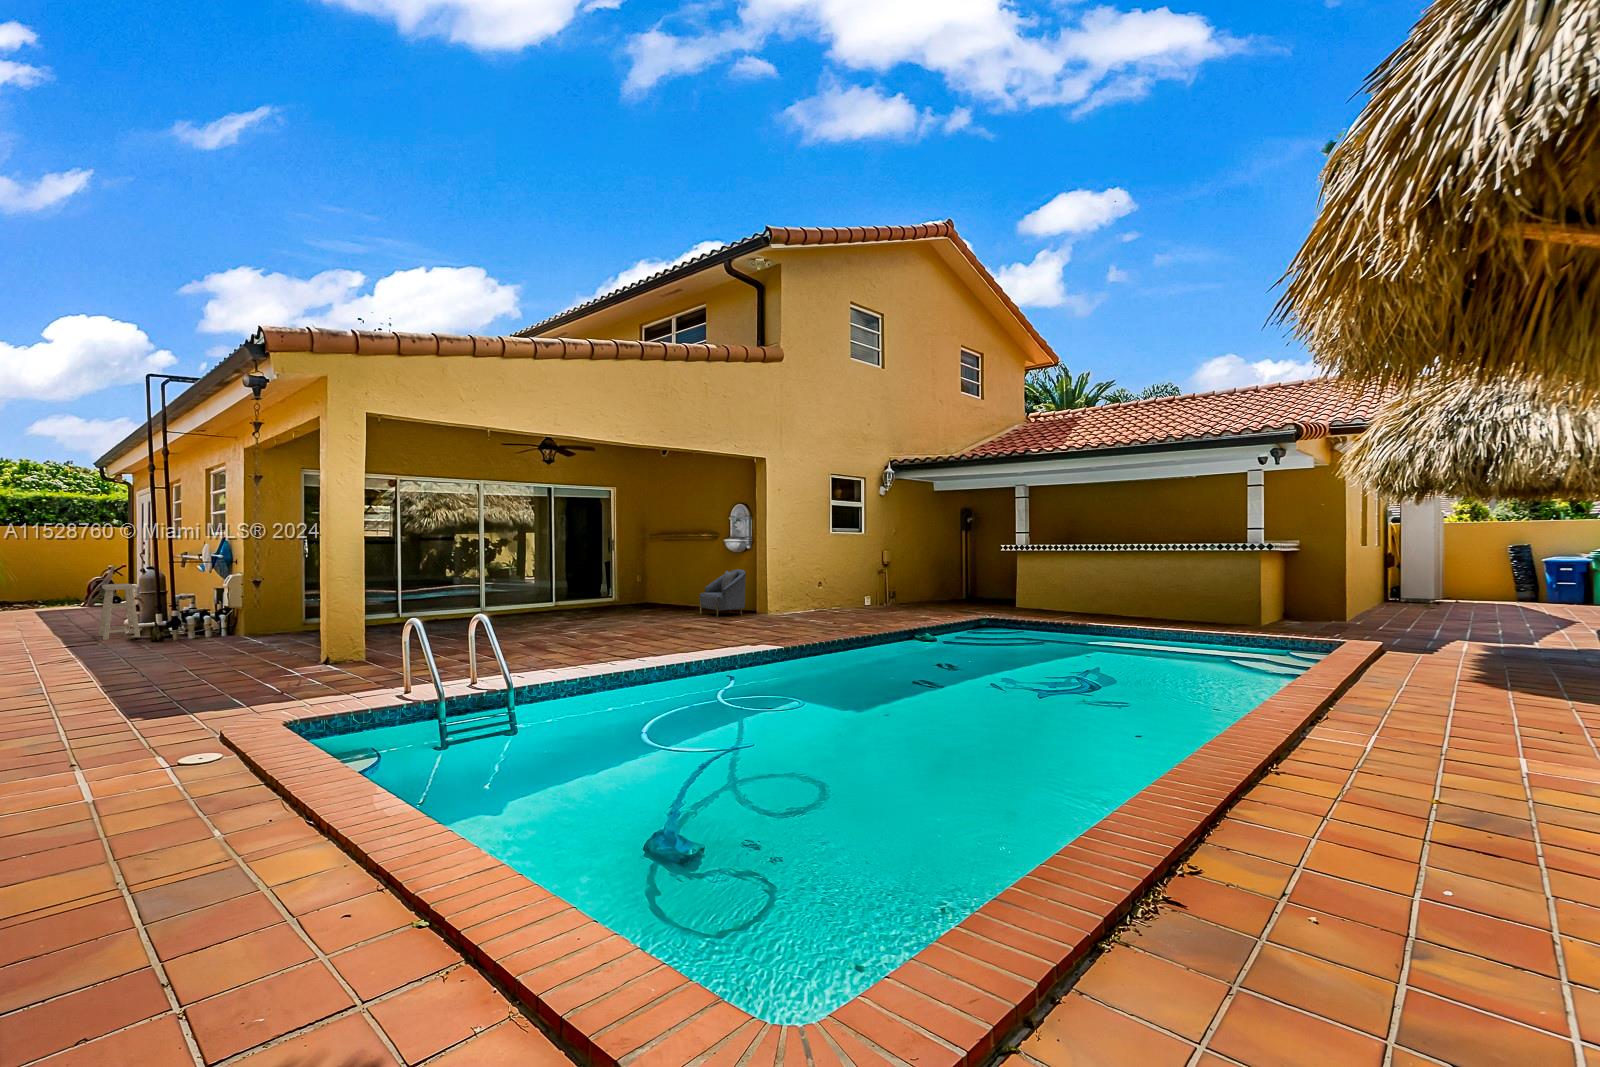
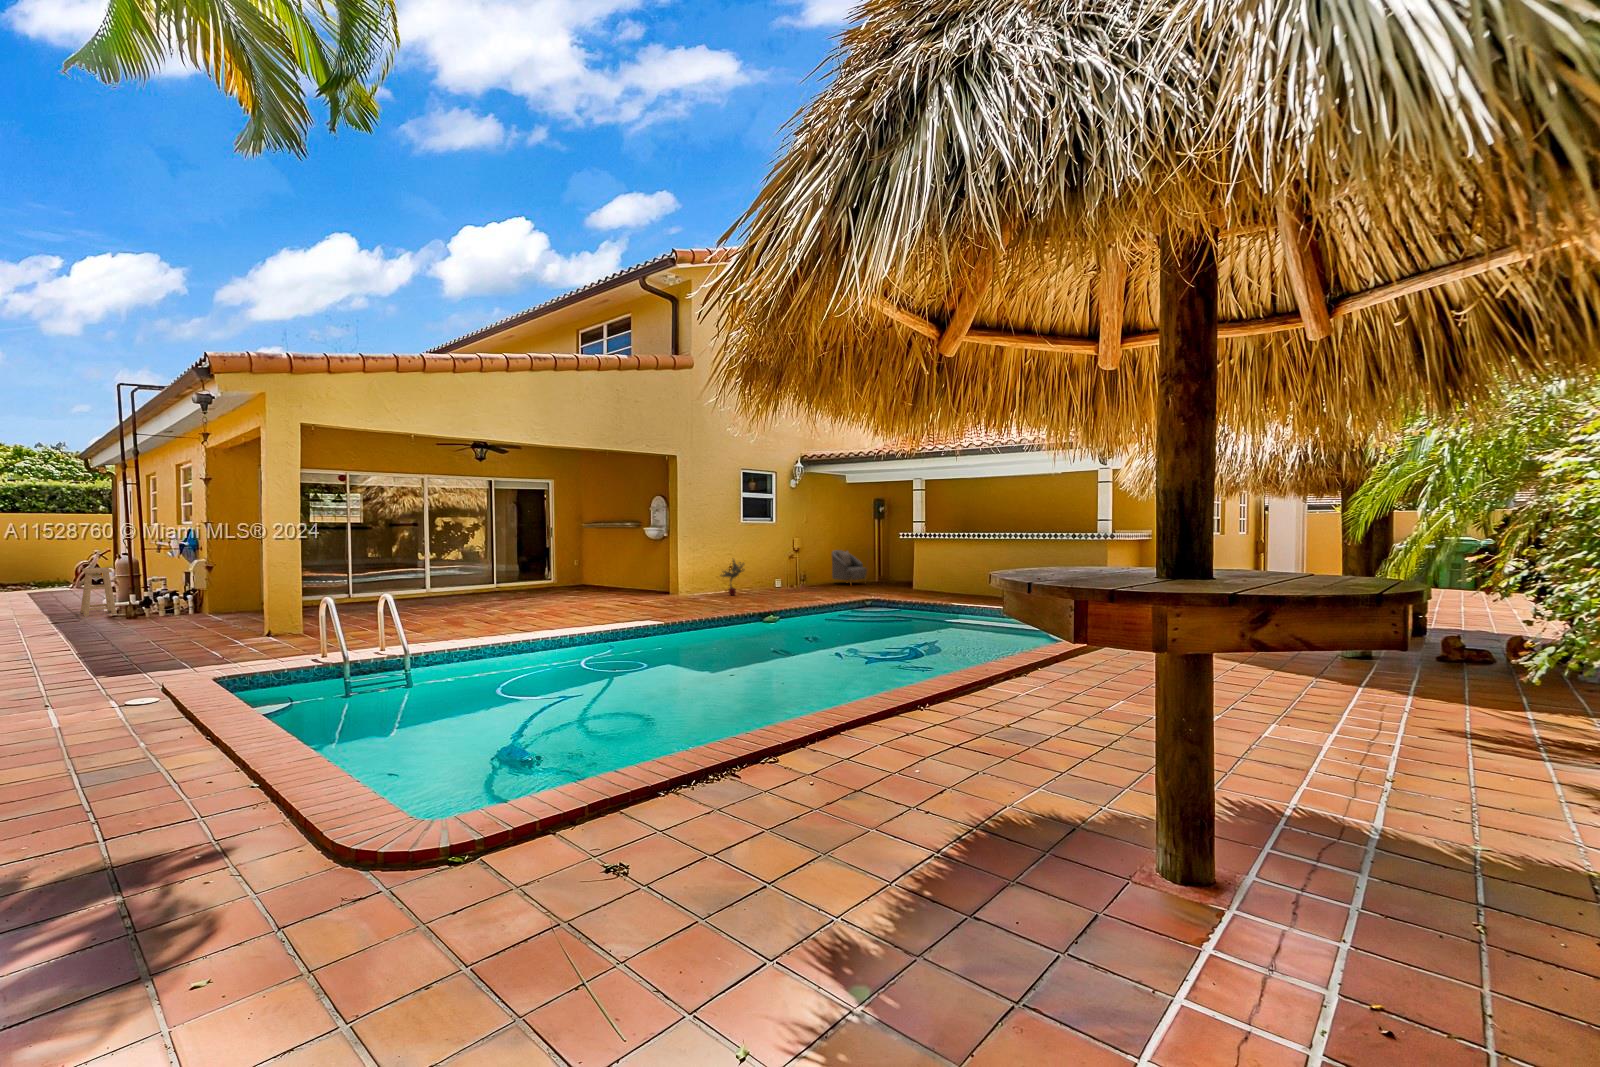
armchair: present [700,569,746,618] -> present [832,550,867,583]
potted tree: none [807,572,834,614] -> present [720,560,745,595]

